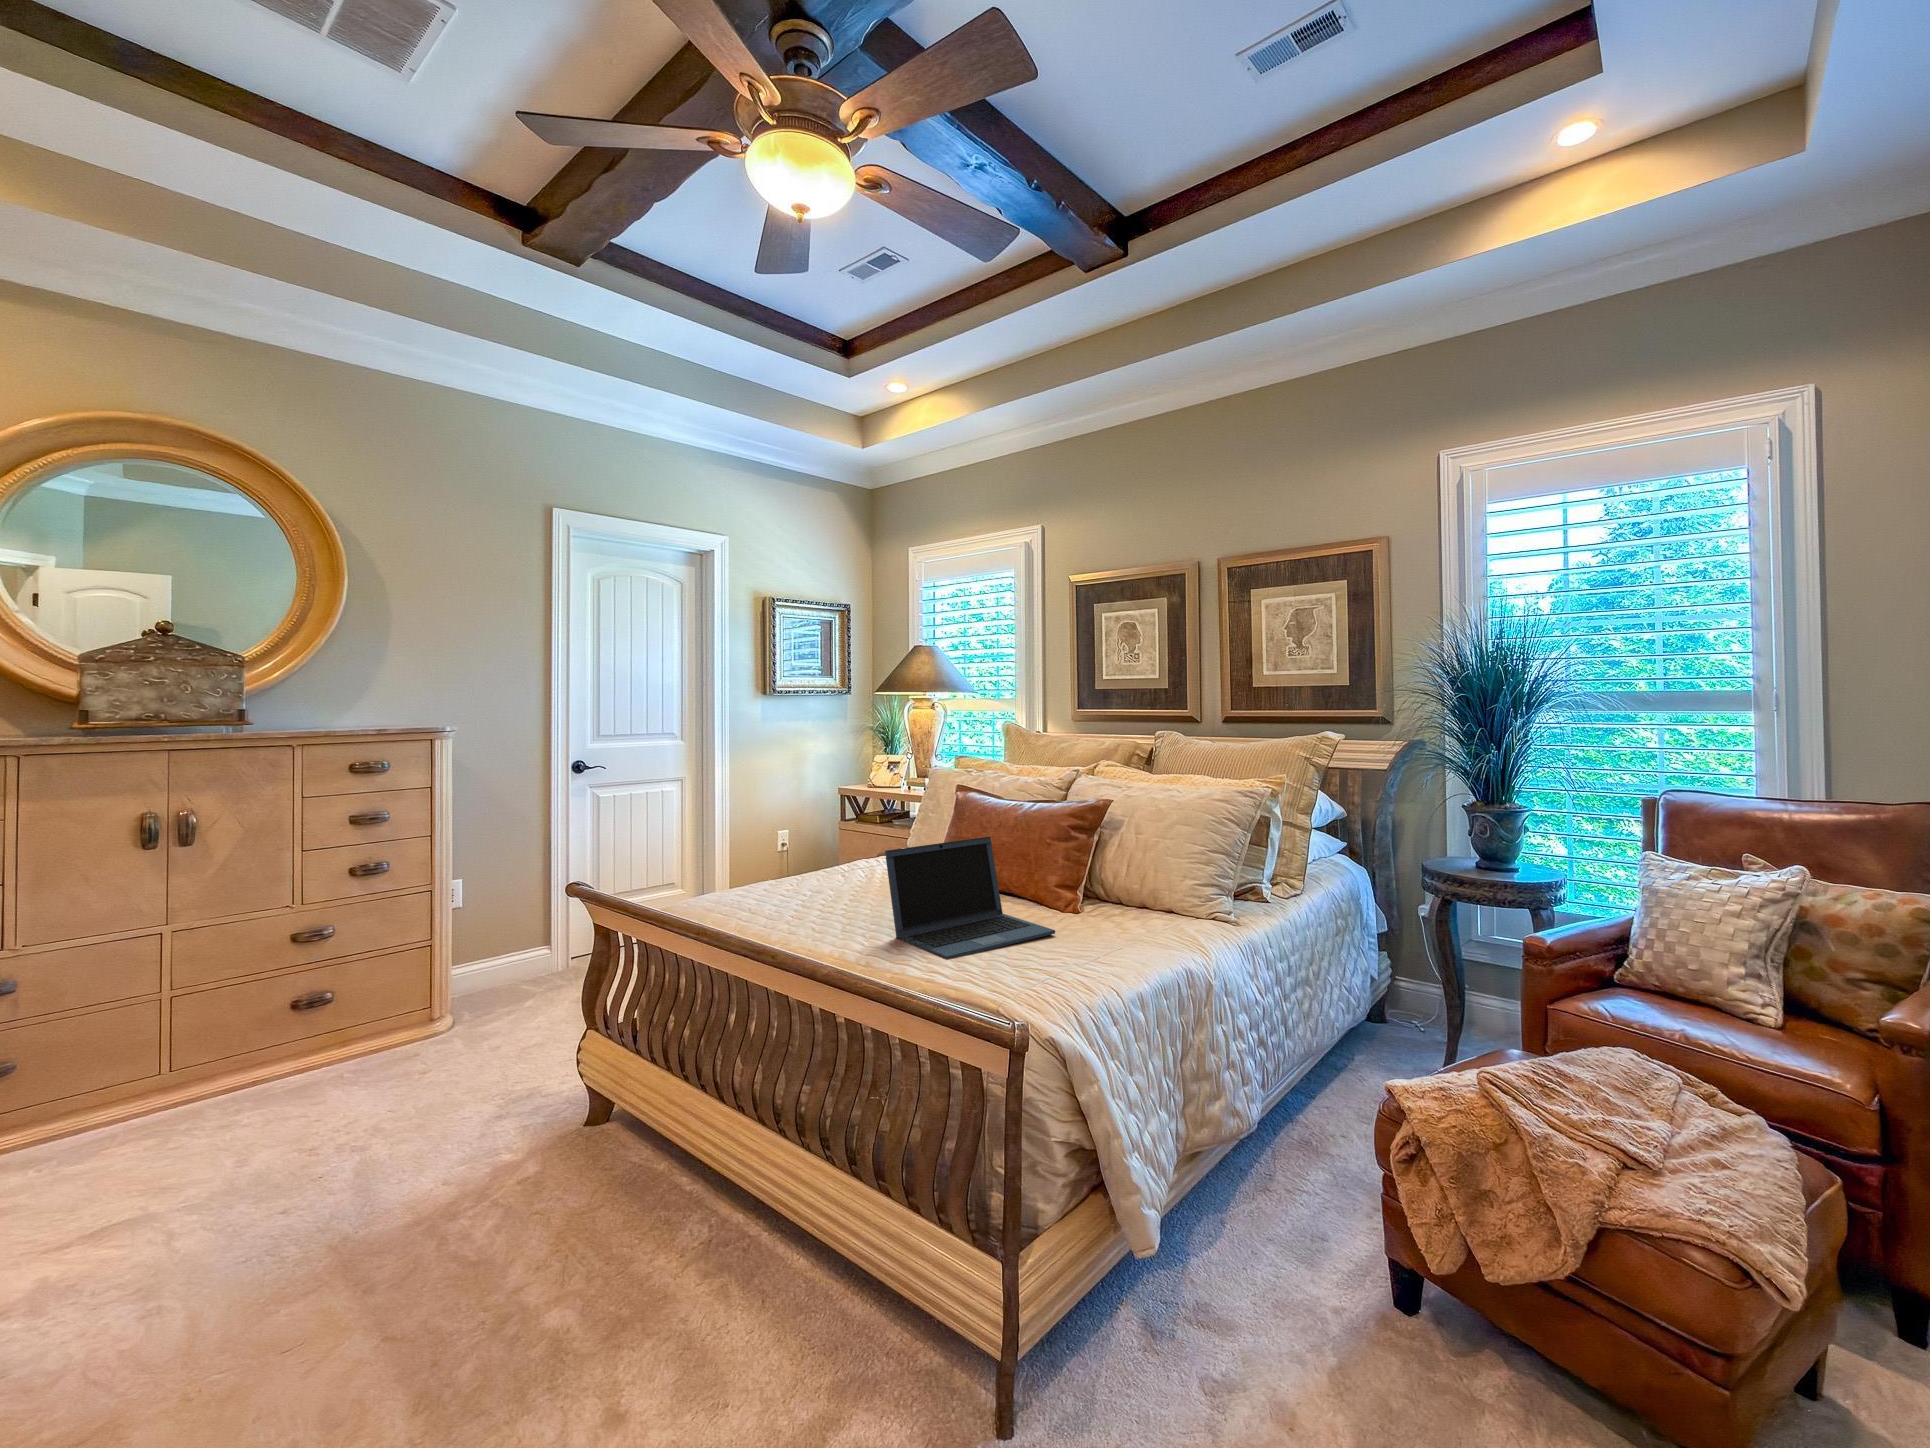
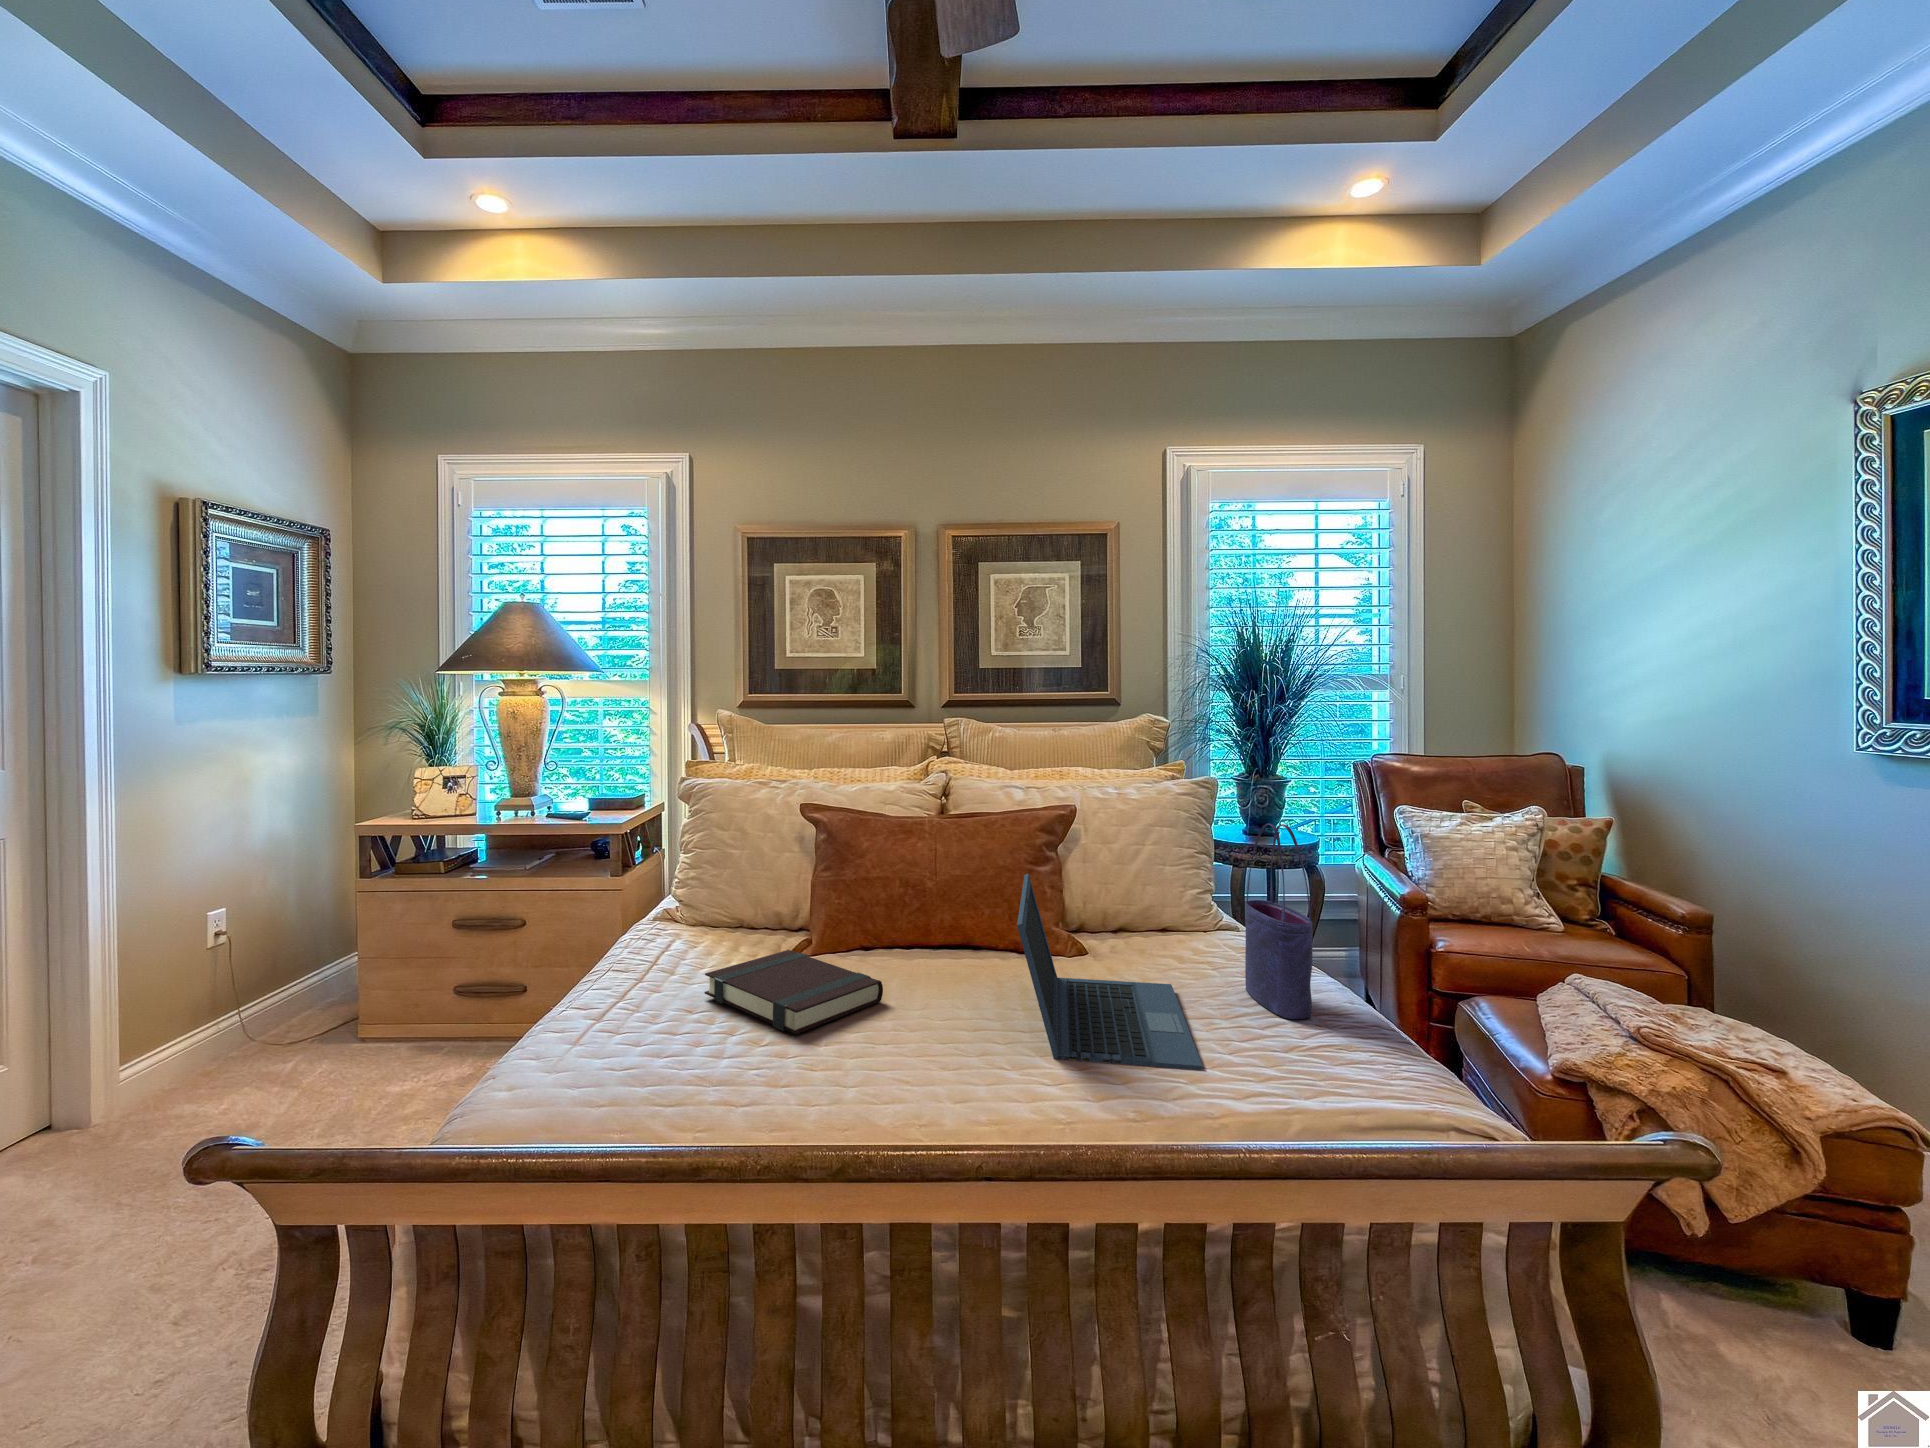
tote bag: none [1070,811,1115,962] -> present [1245,824,1313,1019]
book: none [822,871,898,904] -> present [704,950,883,1034]

